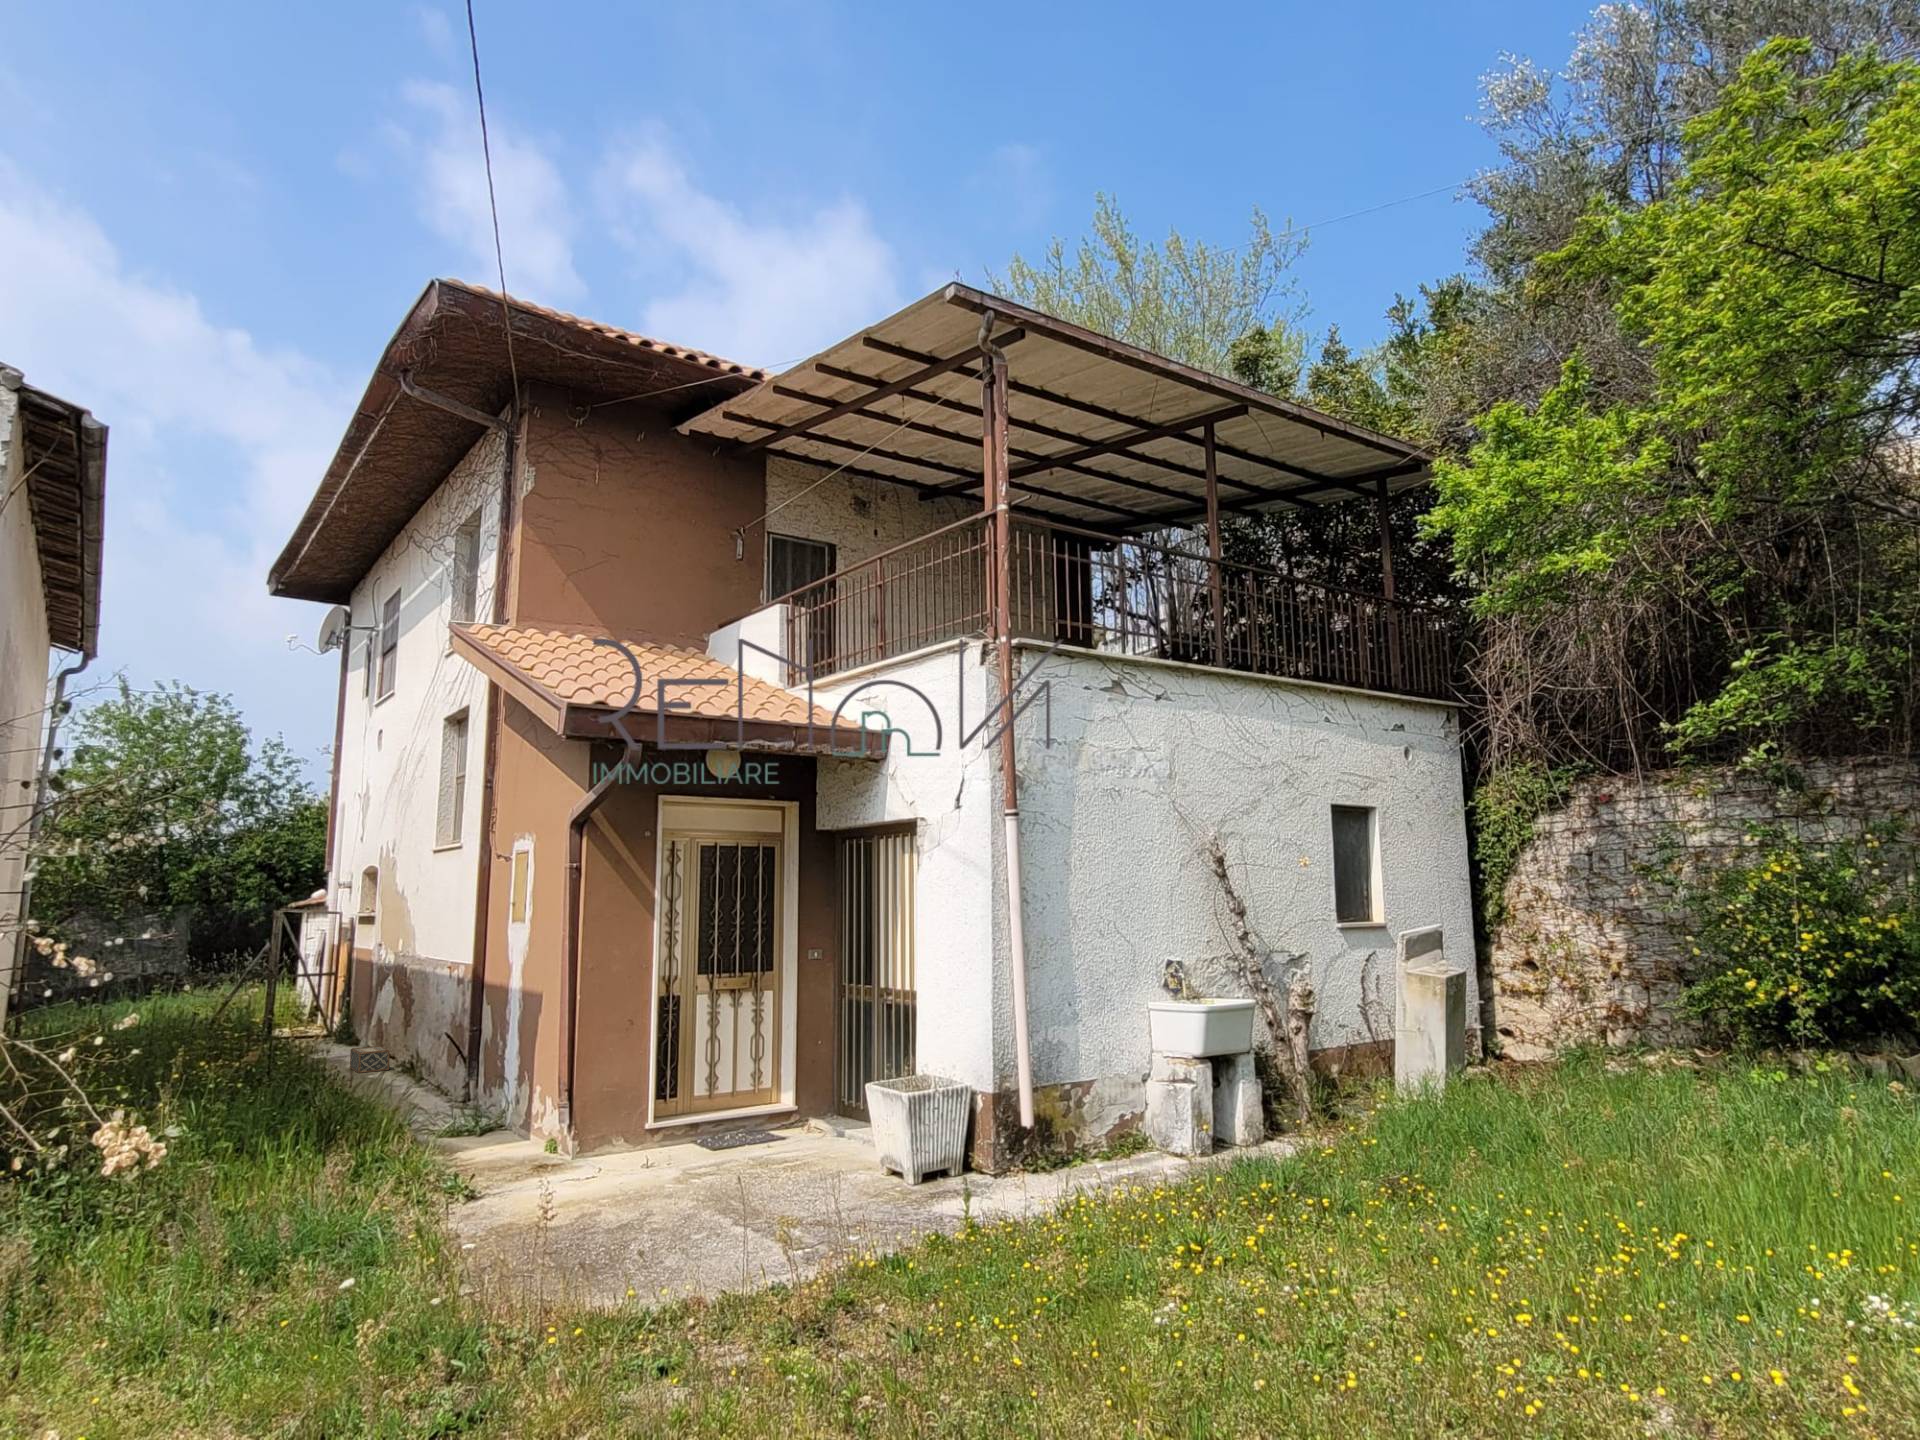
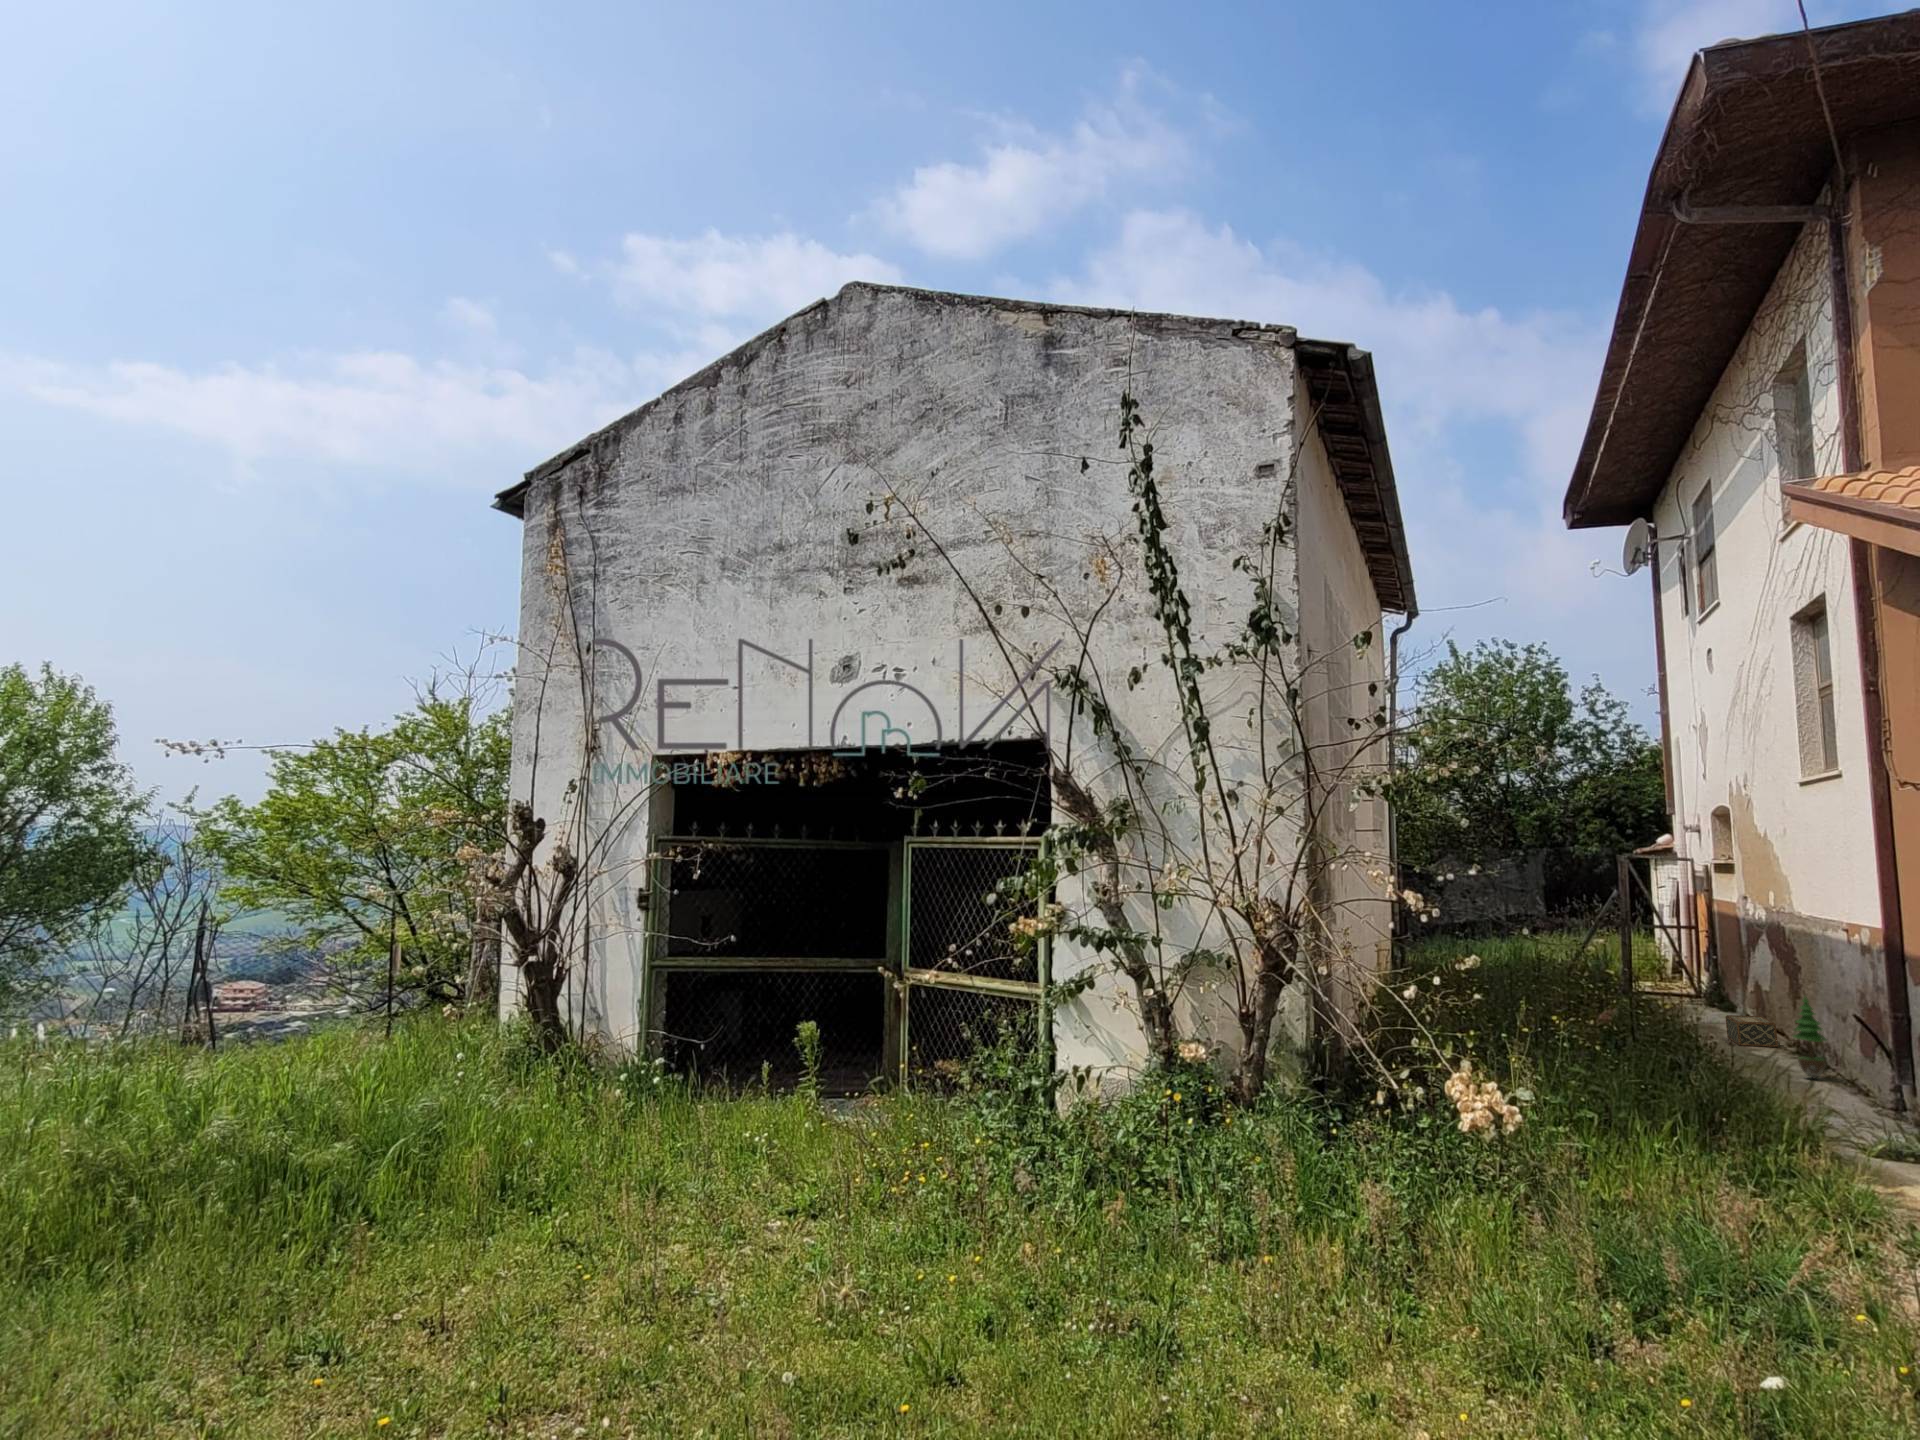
potted tree: none [400,1023,426,1091] -> present [1793,997,1827,1078]

